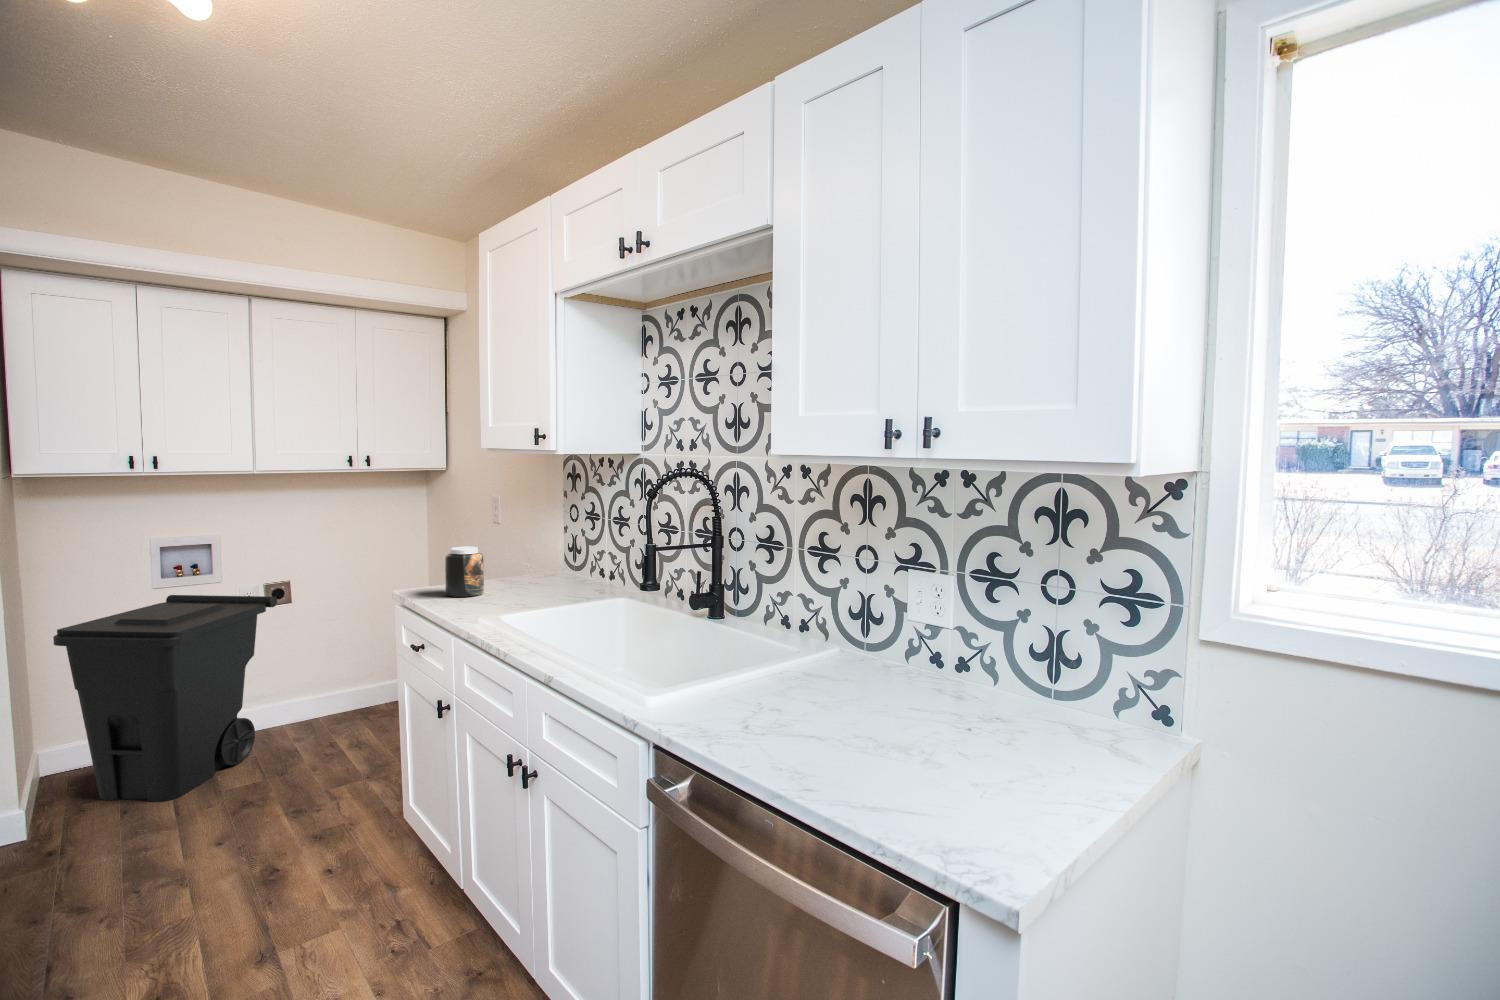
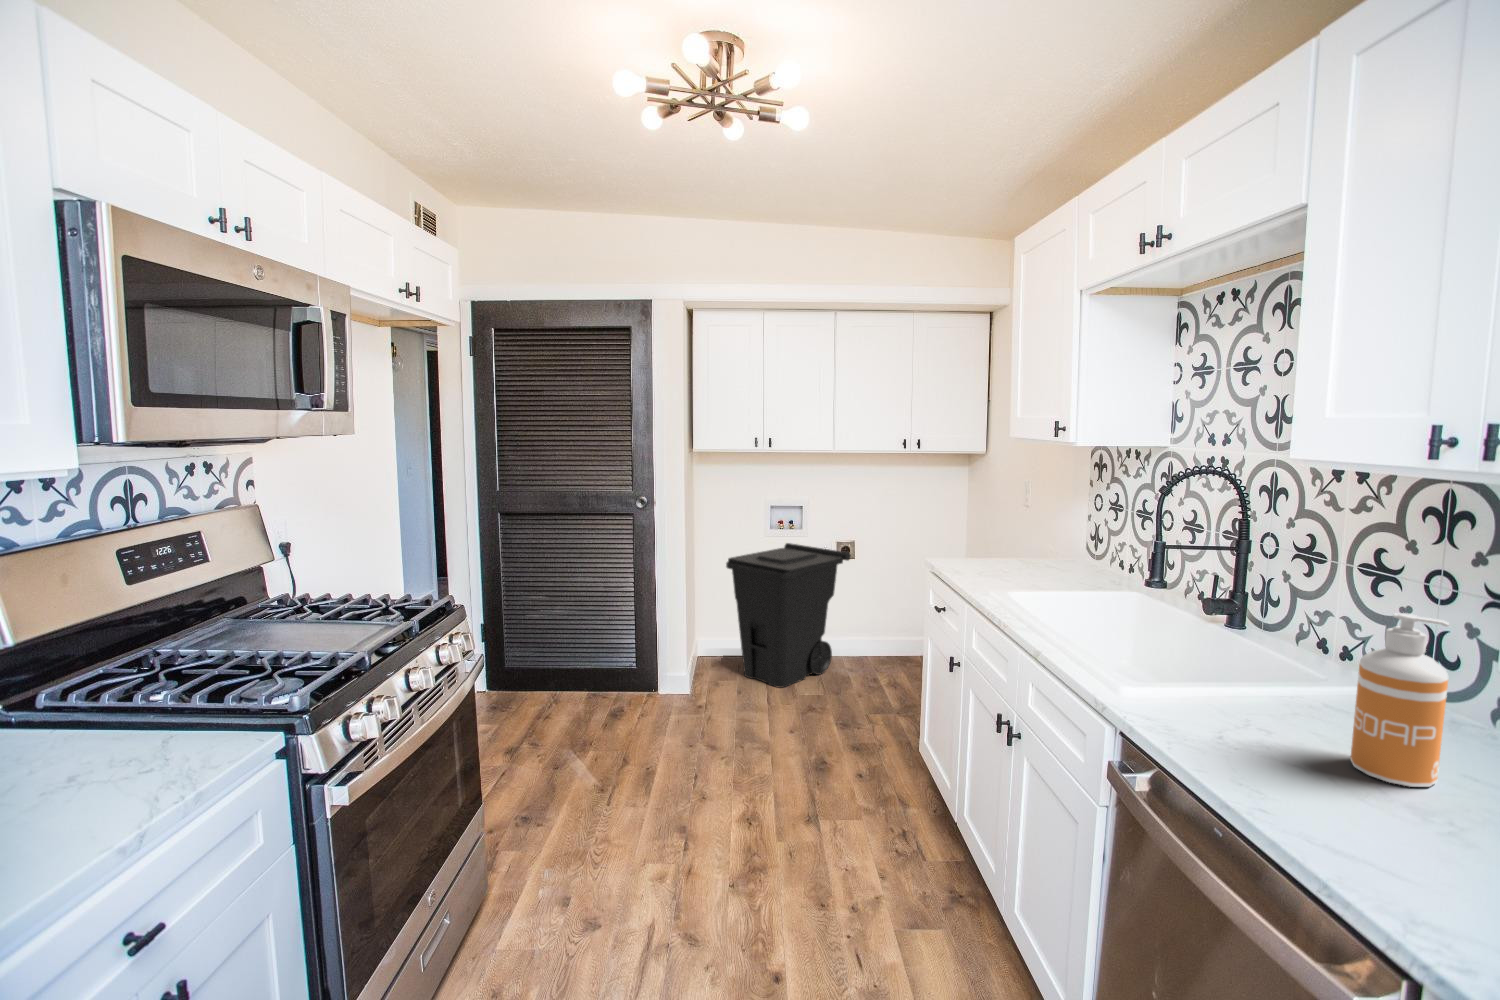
jar: present [445,546,484,597] -> none [968,527,1001,571]
soap dispenser: none [852,583,913,735] -> present [1351,613,1449,787]

